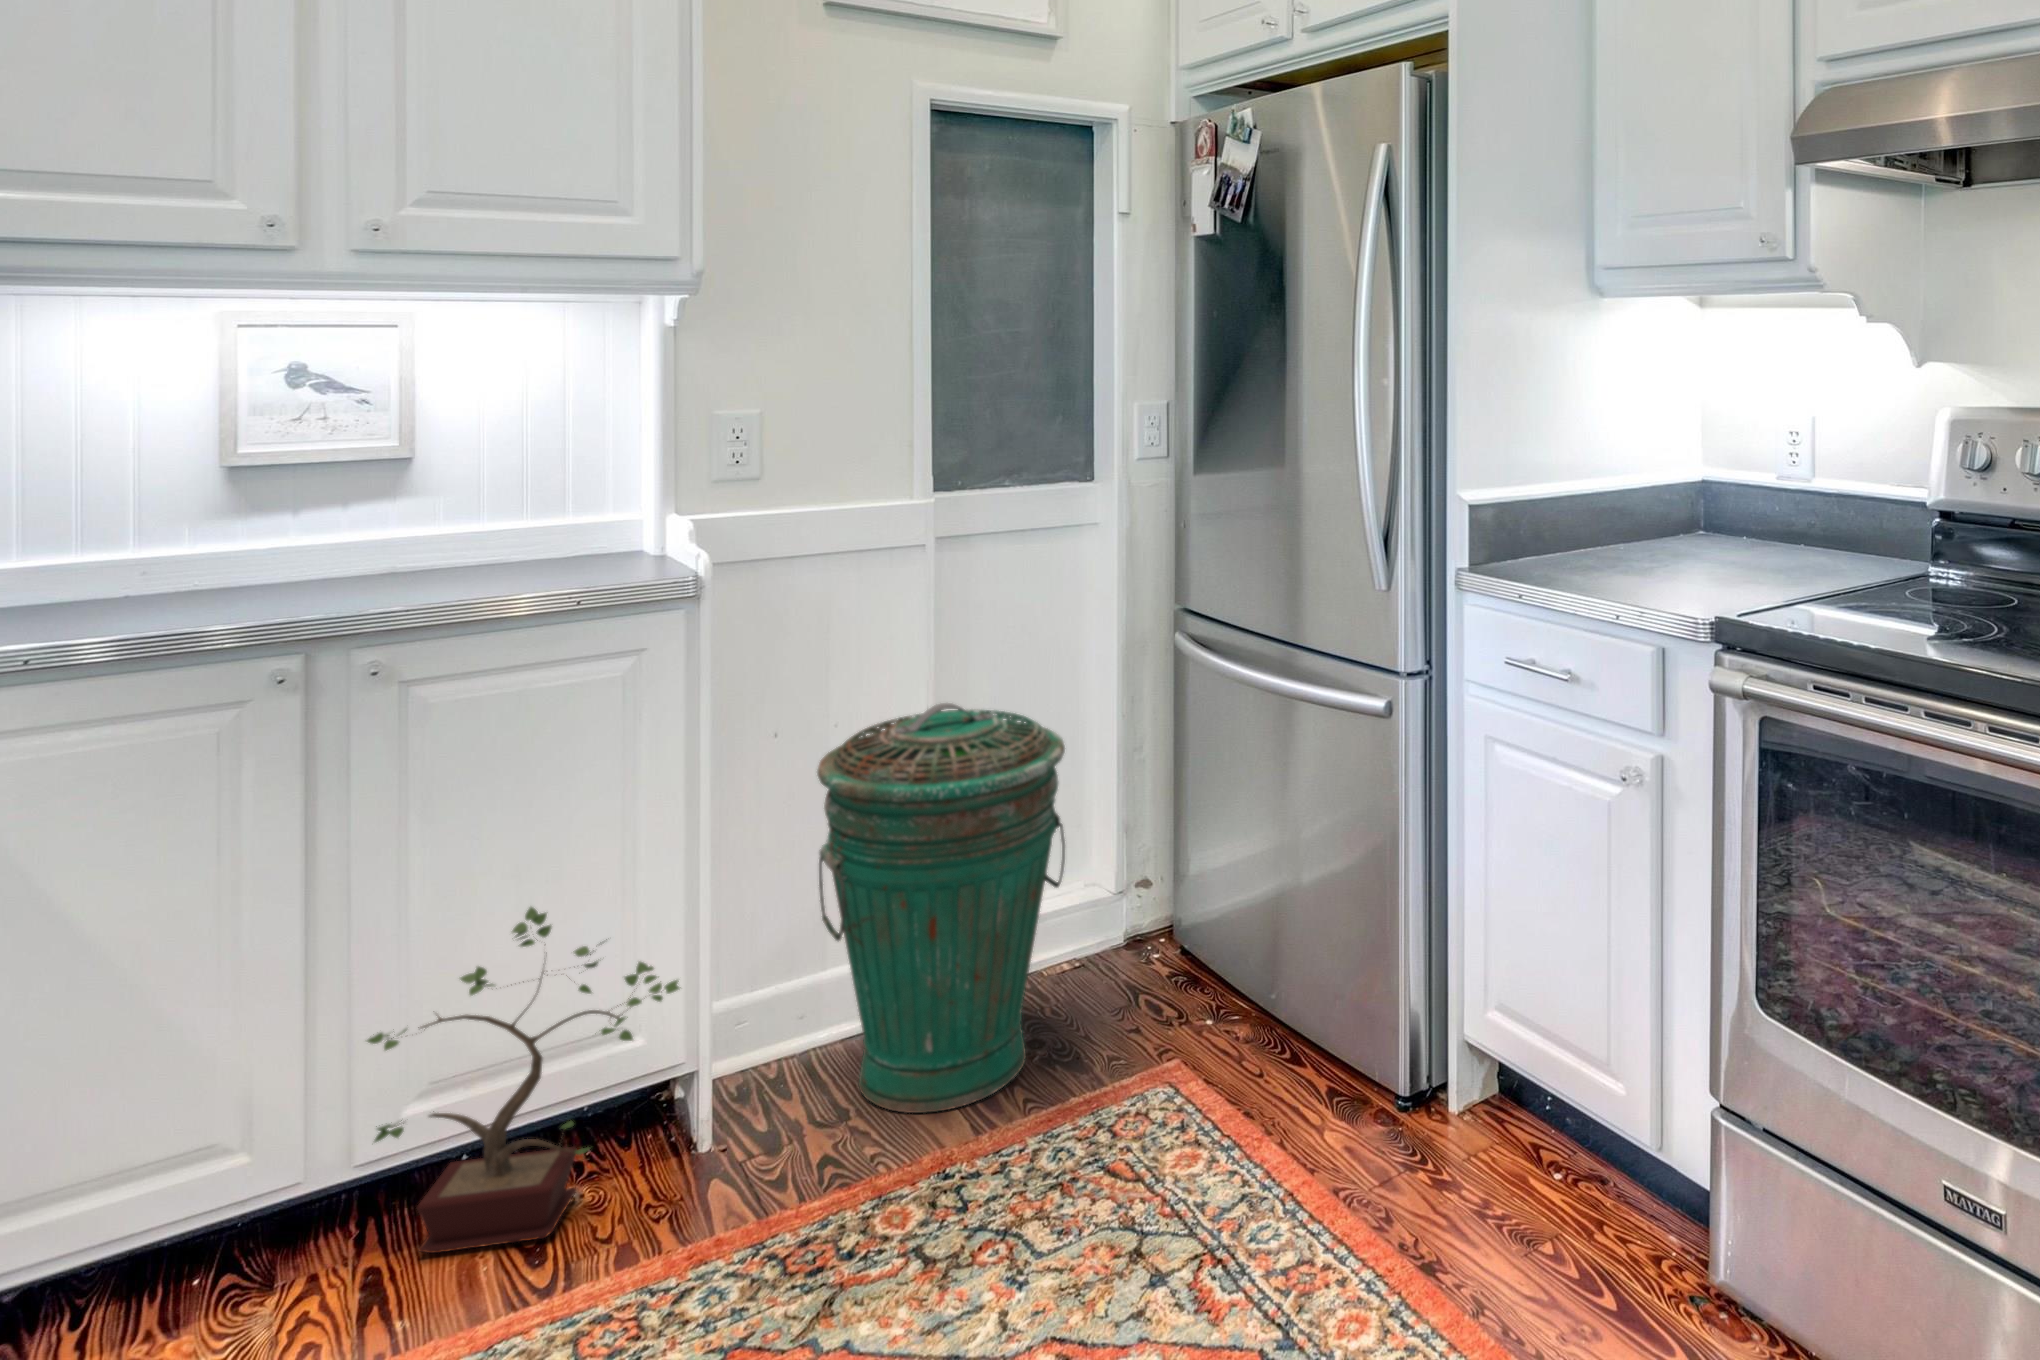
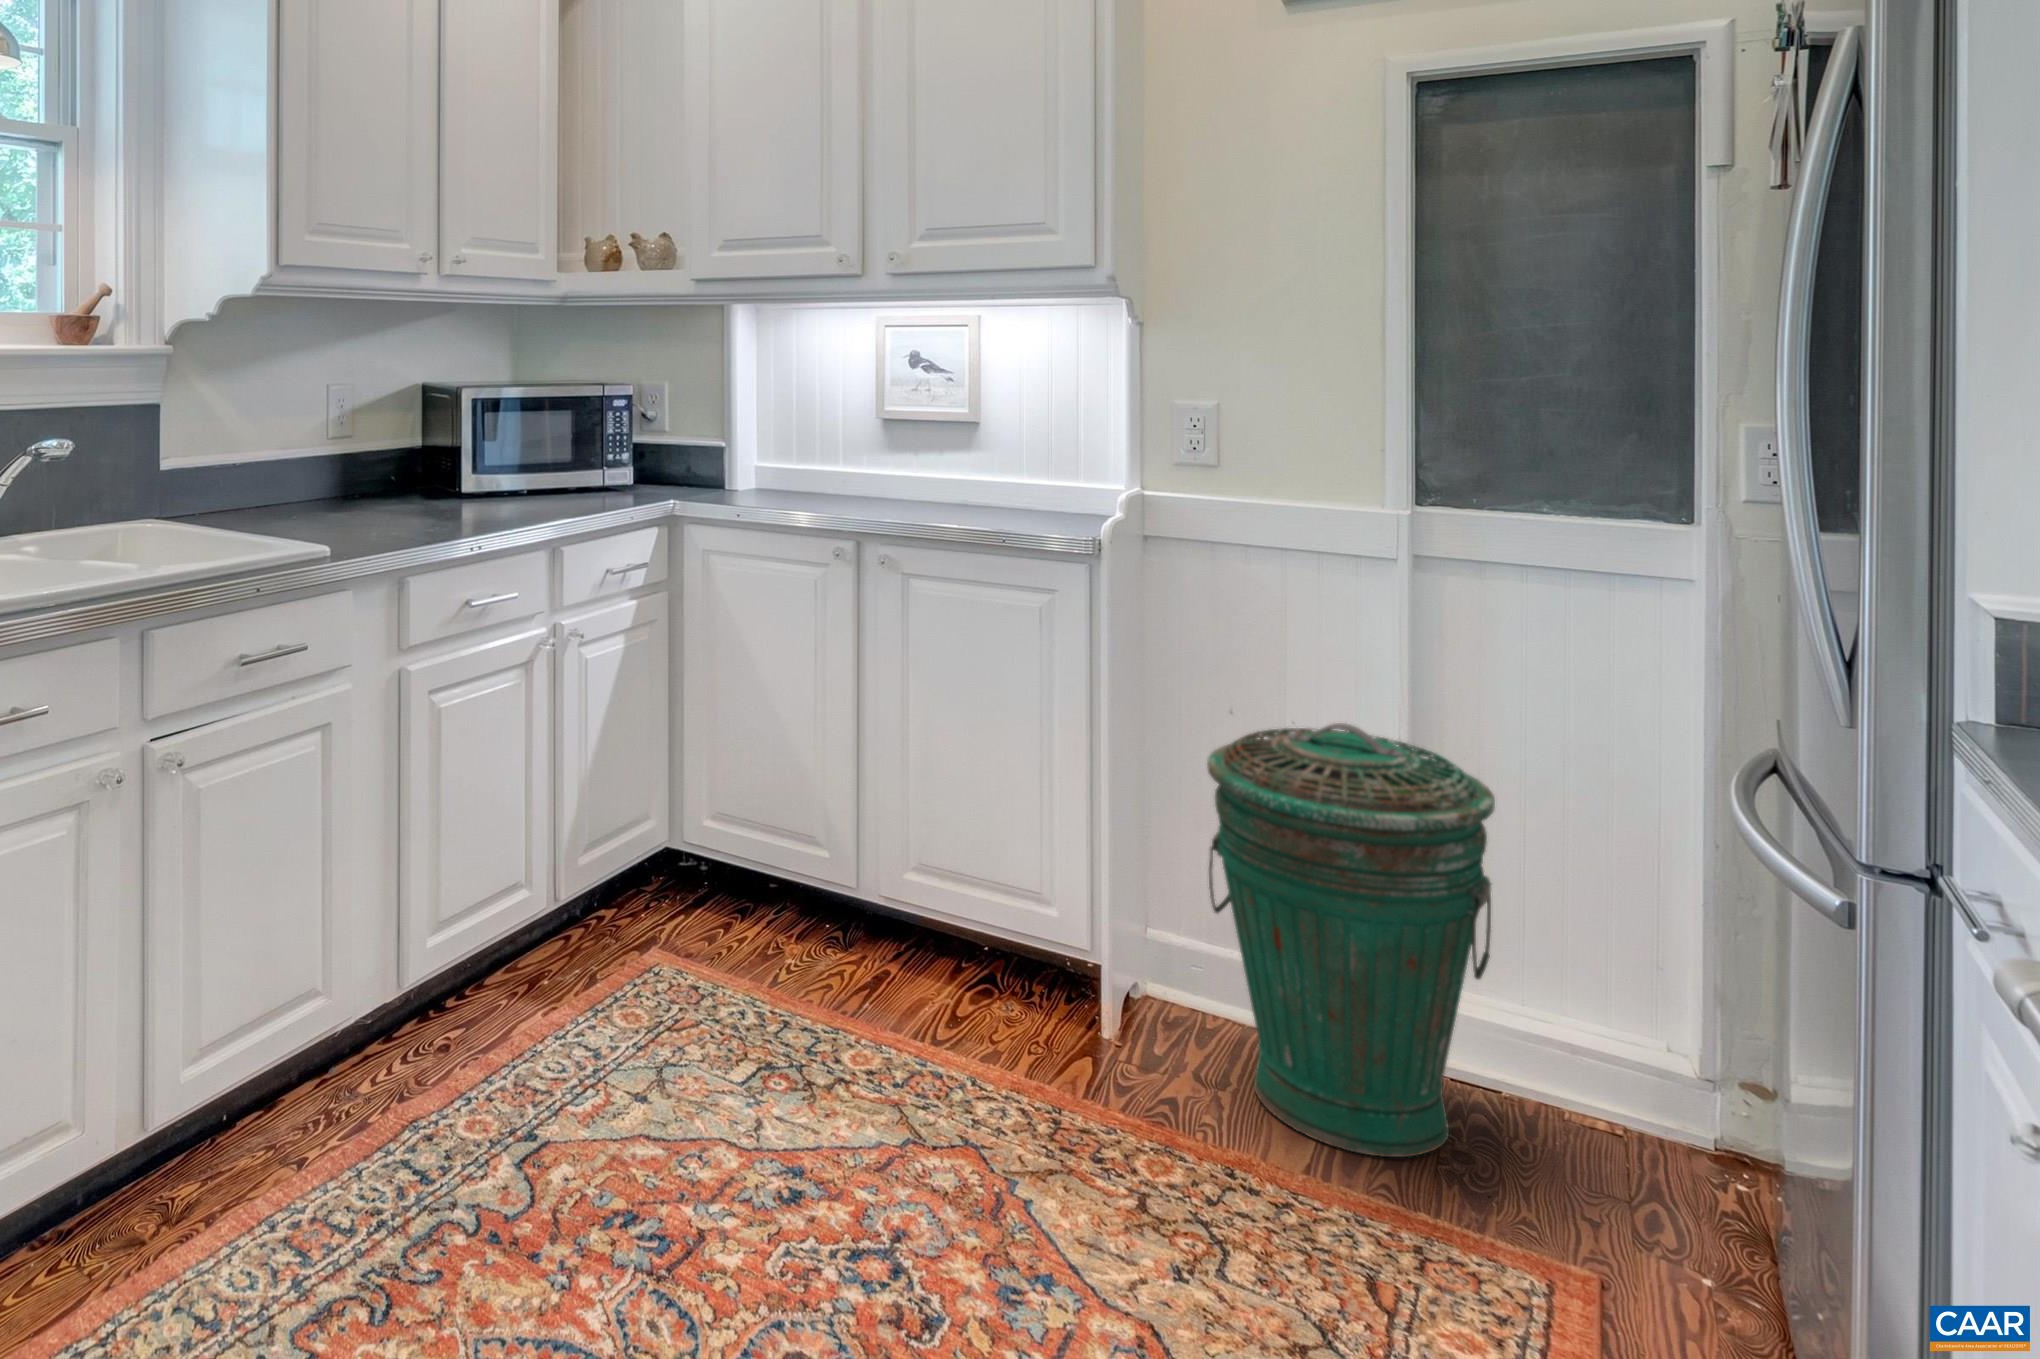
potted plant: present [367,907,679,1253] -> none [885,768,1044,1017]

